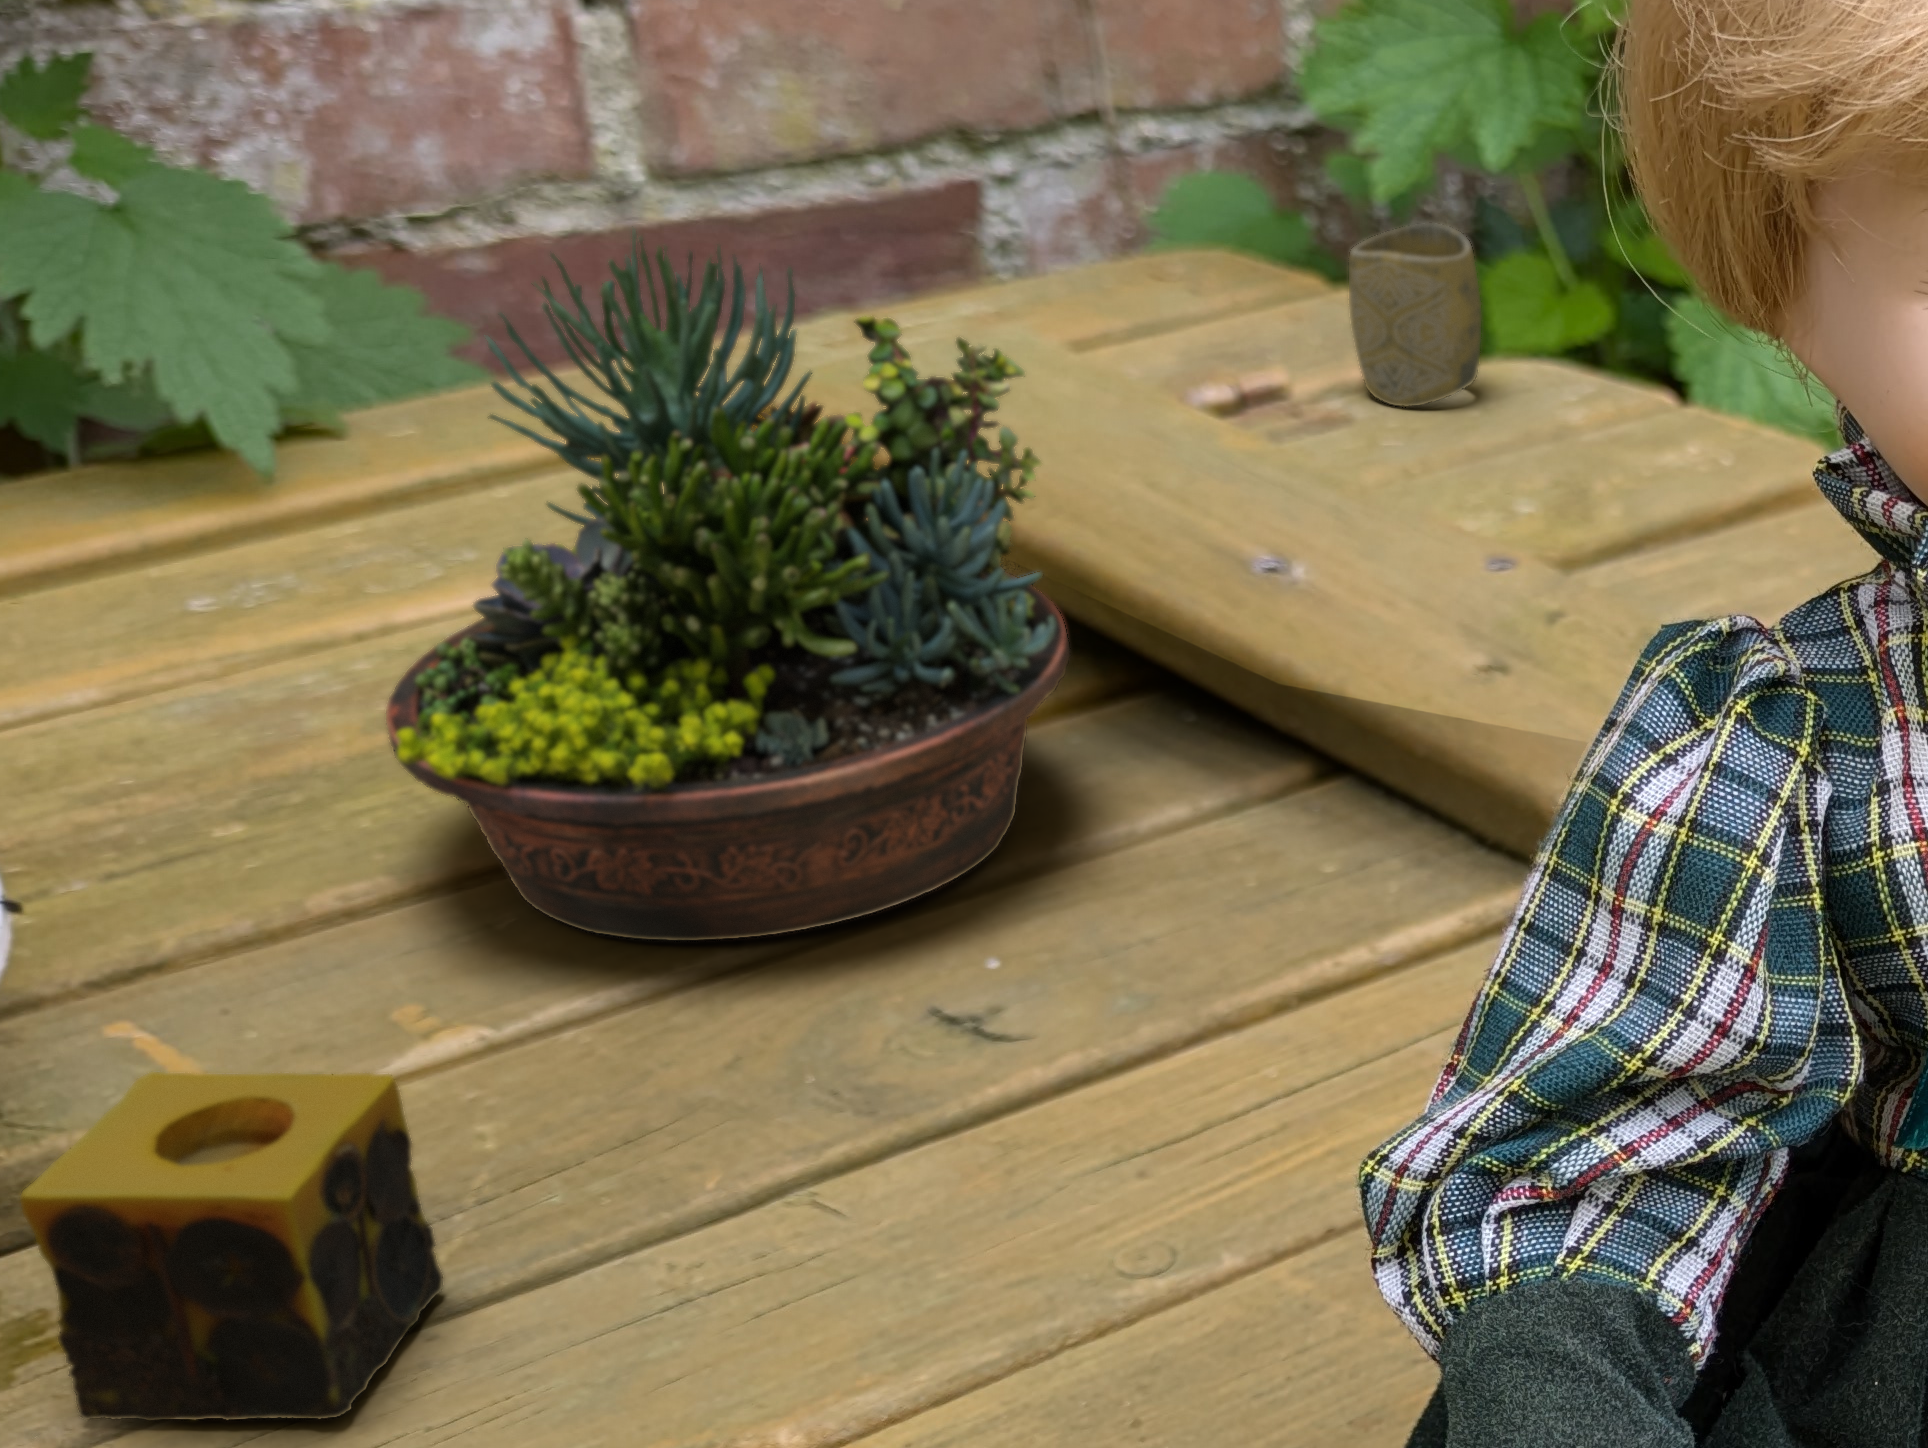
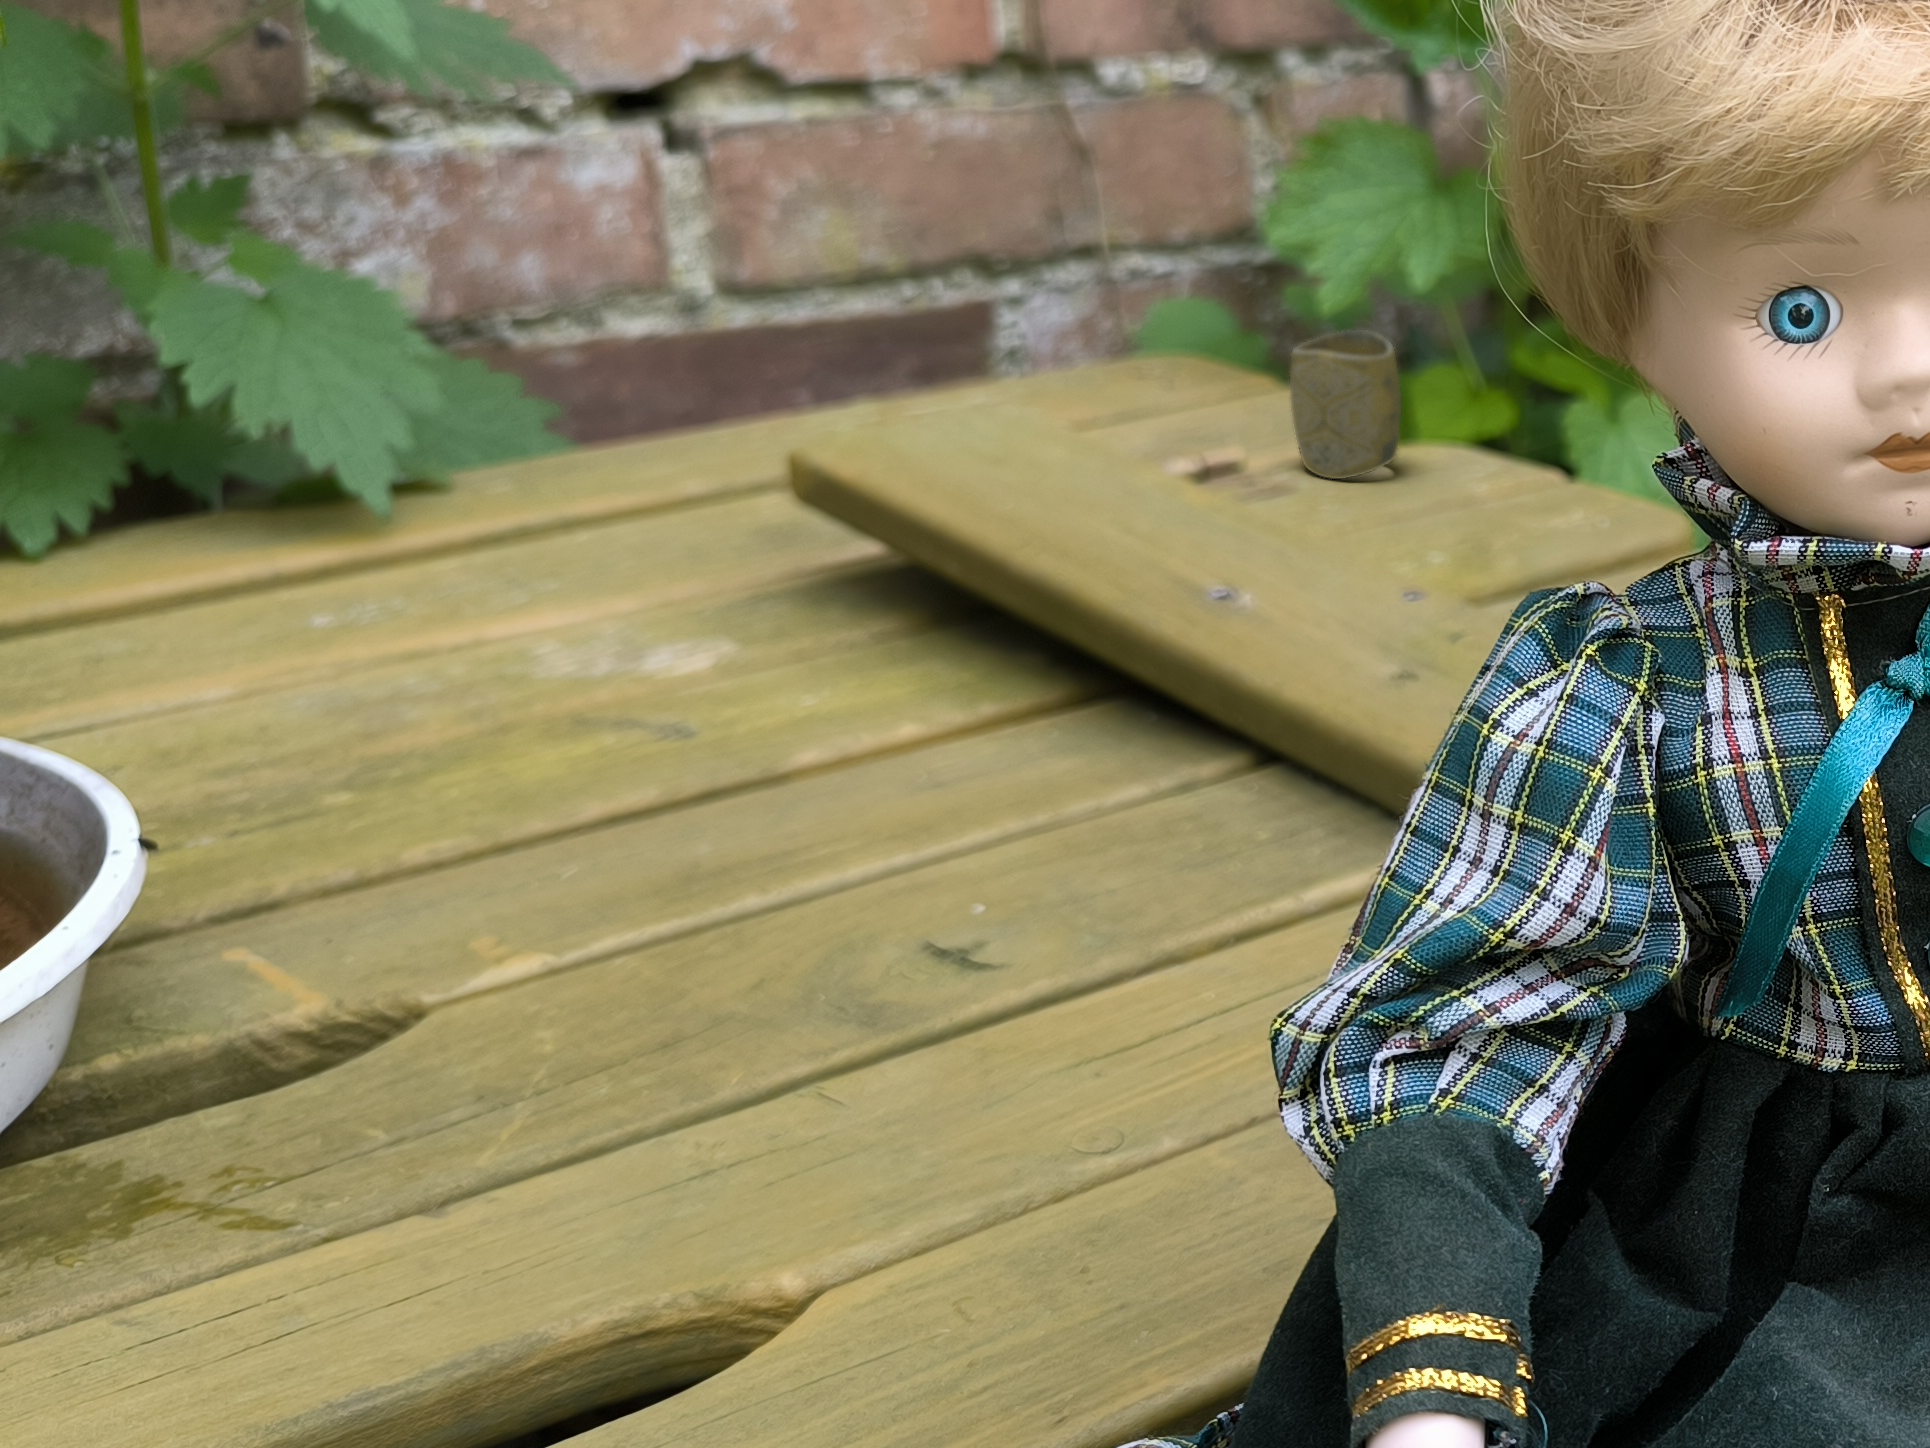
succulent planter: present [386,230,1070,941] -> none [454,302,1044,892]
candle: present [20,1072,443,1421] -> none [118,976,484,1269]

